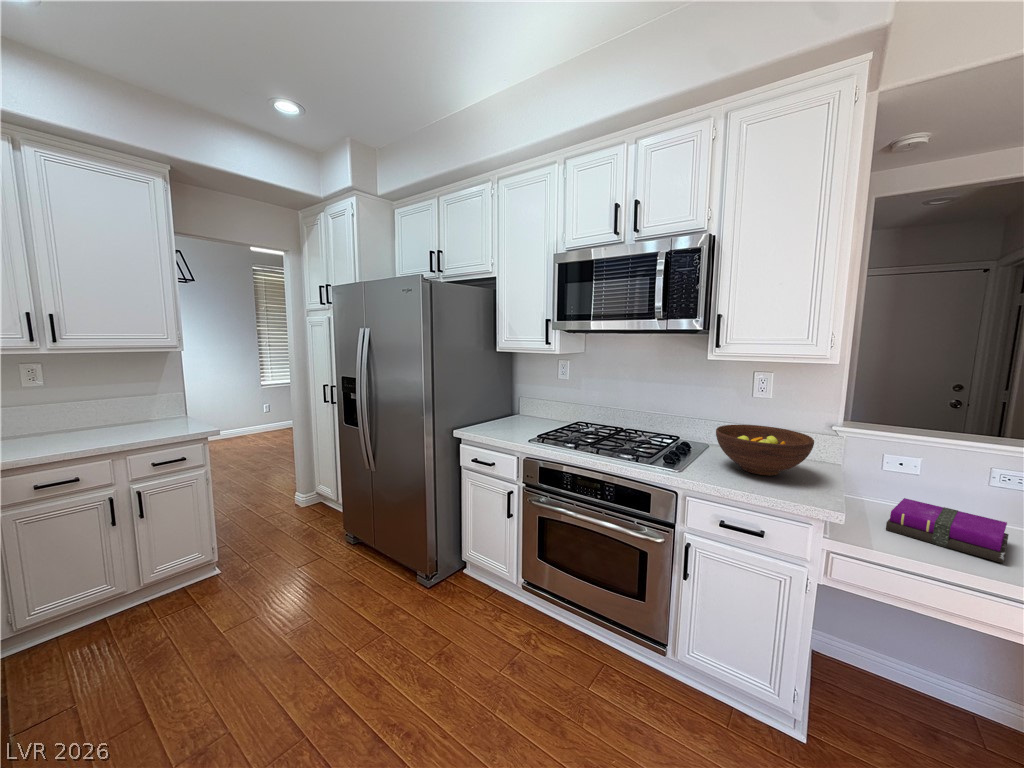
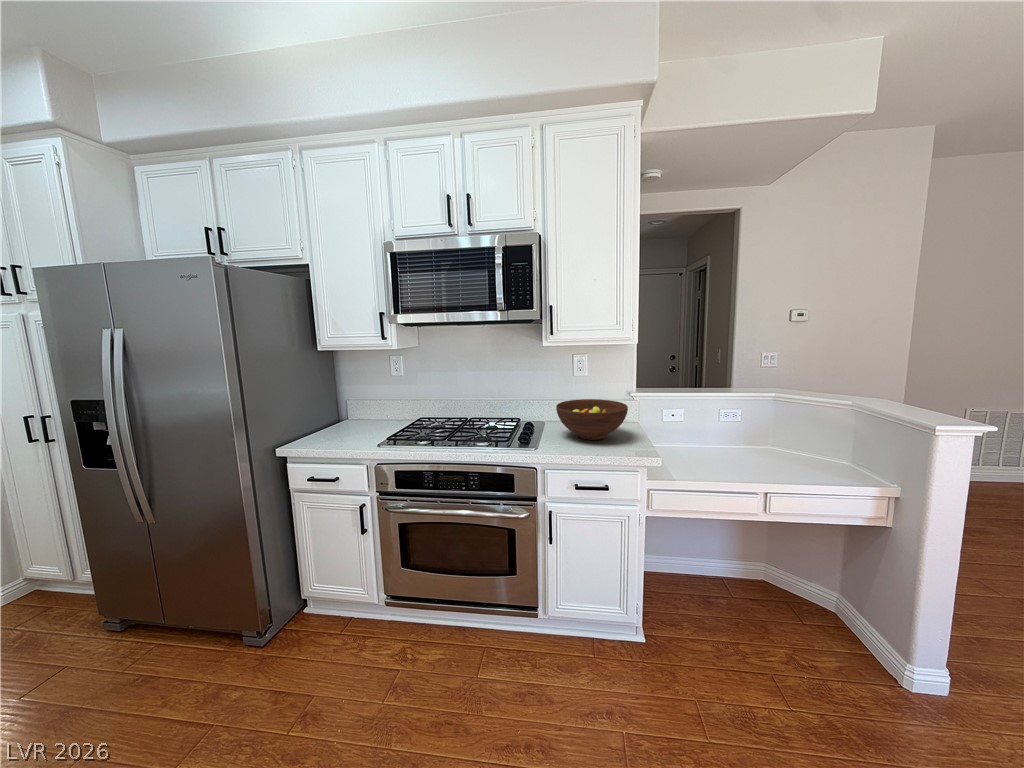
notebook: present [886,498,1009,563] -> none [675,439,740,471]

